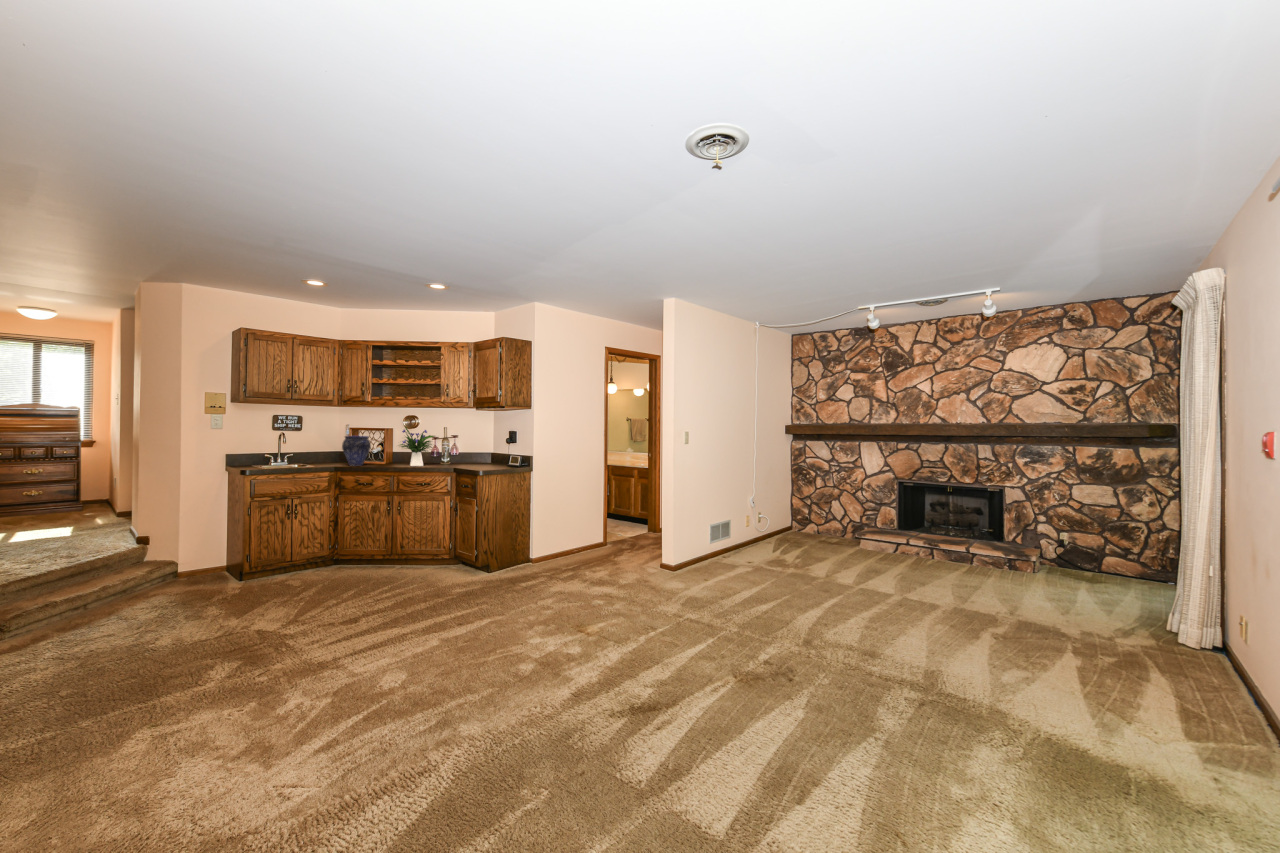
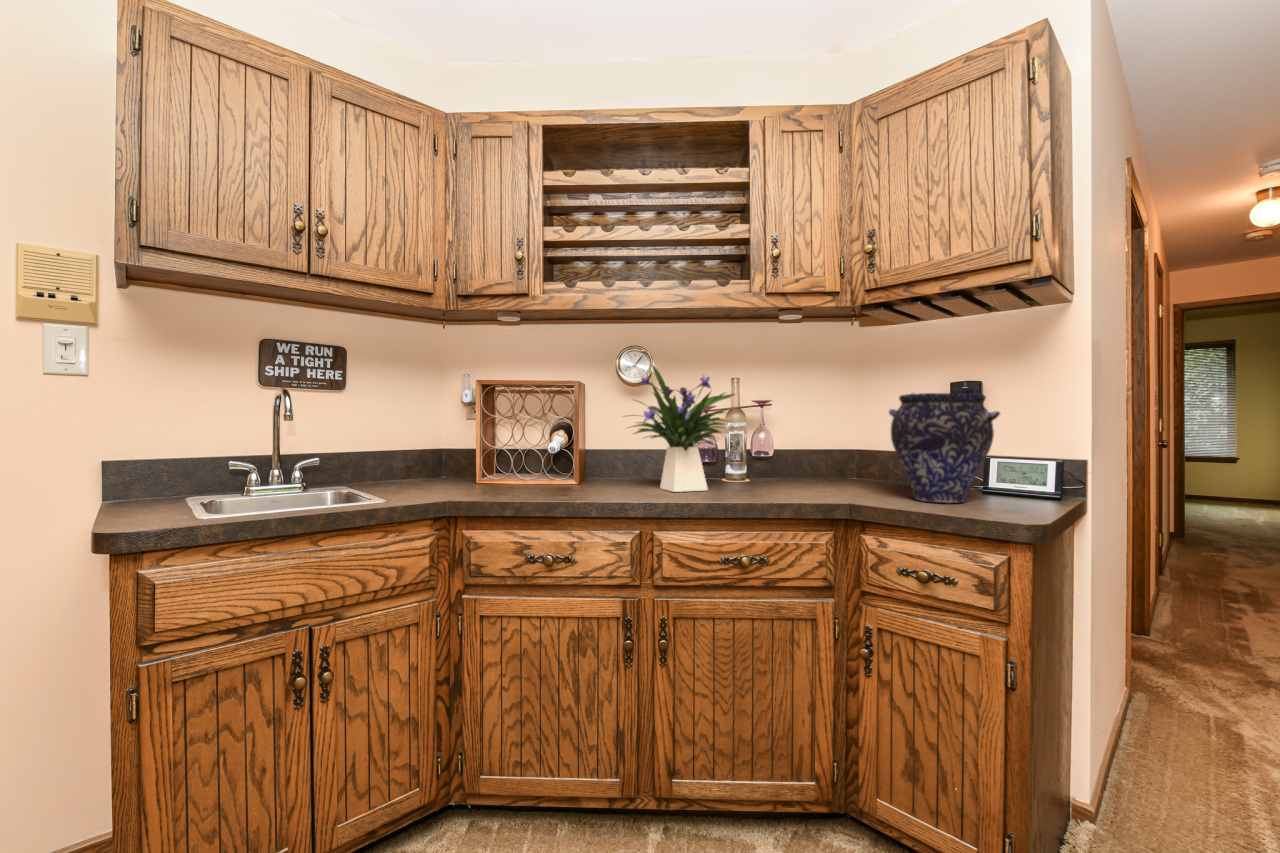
vase: present [342,436,371,466] -> present [889,393,1000,503]

